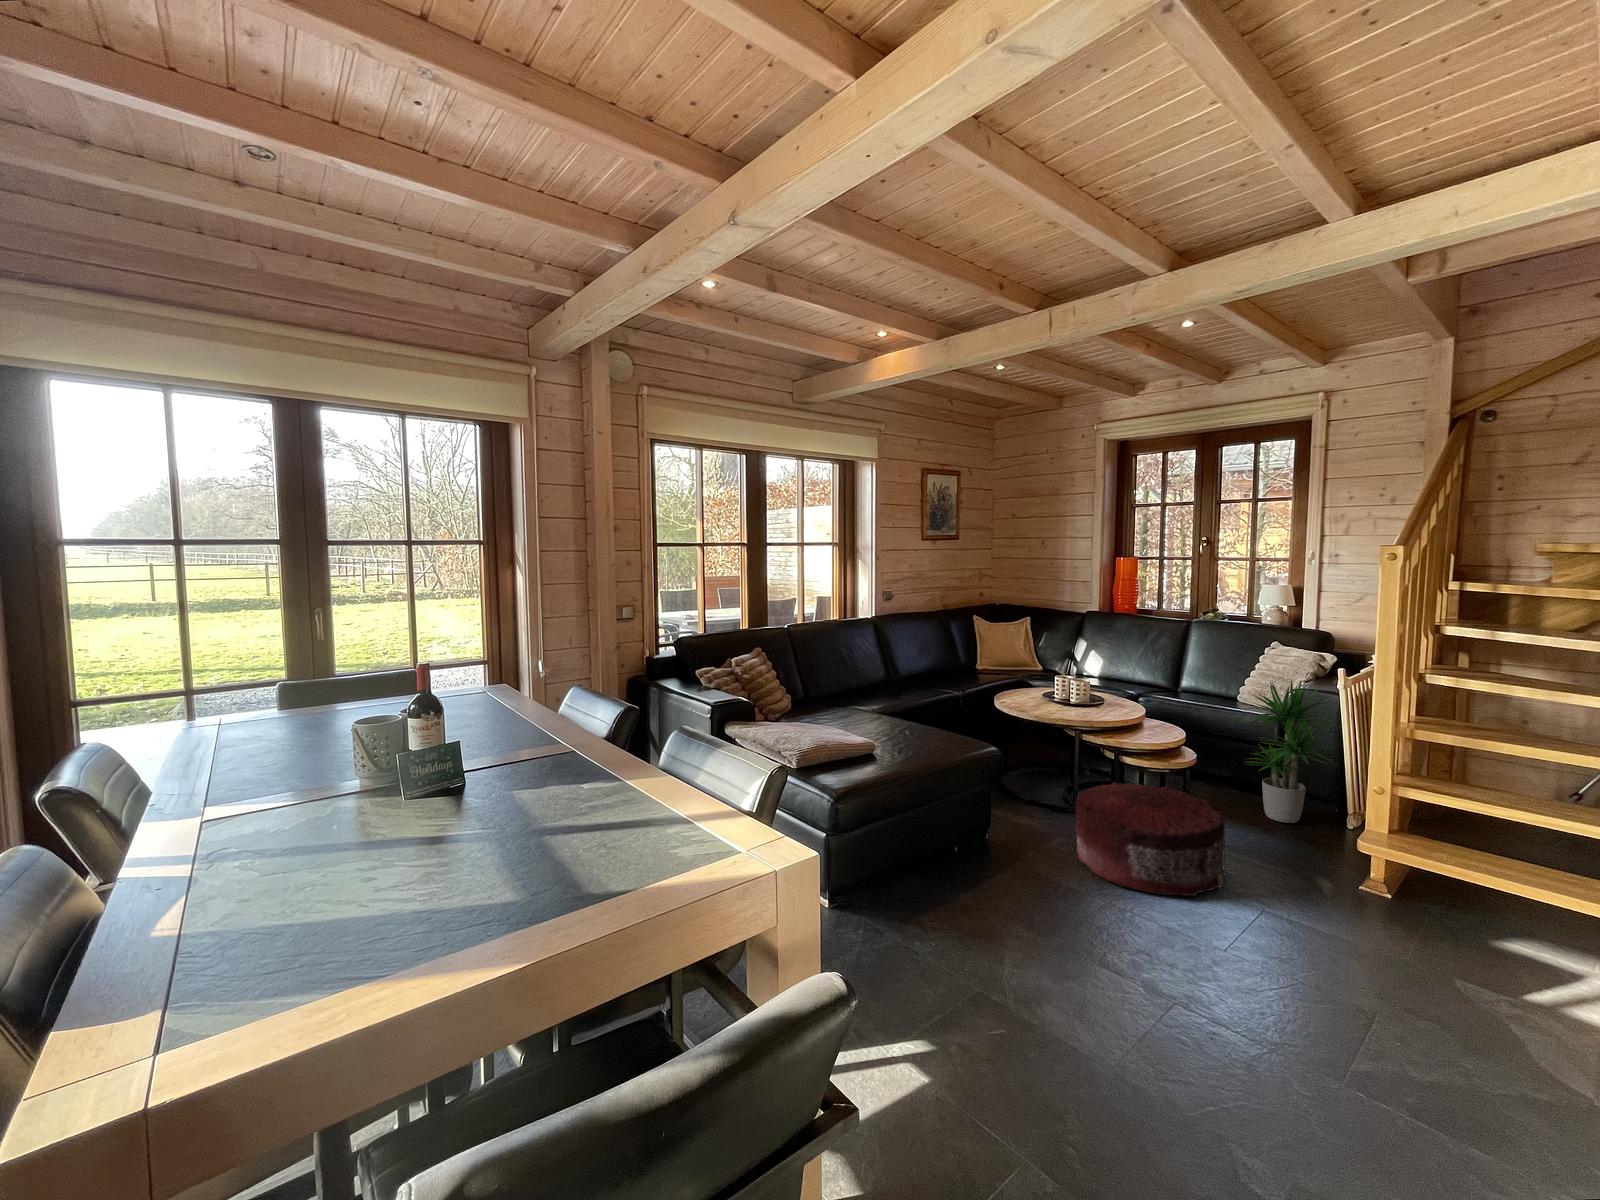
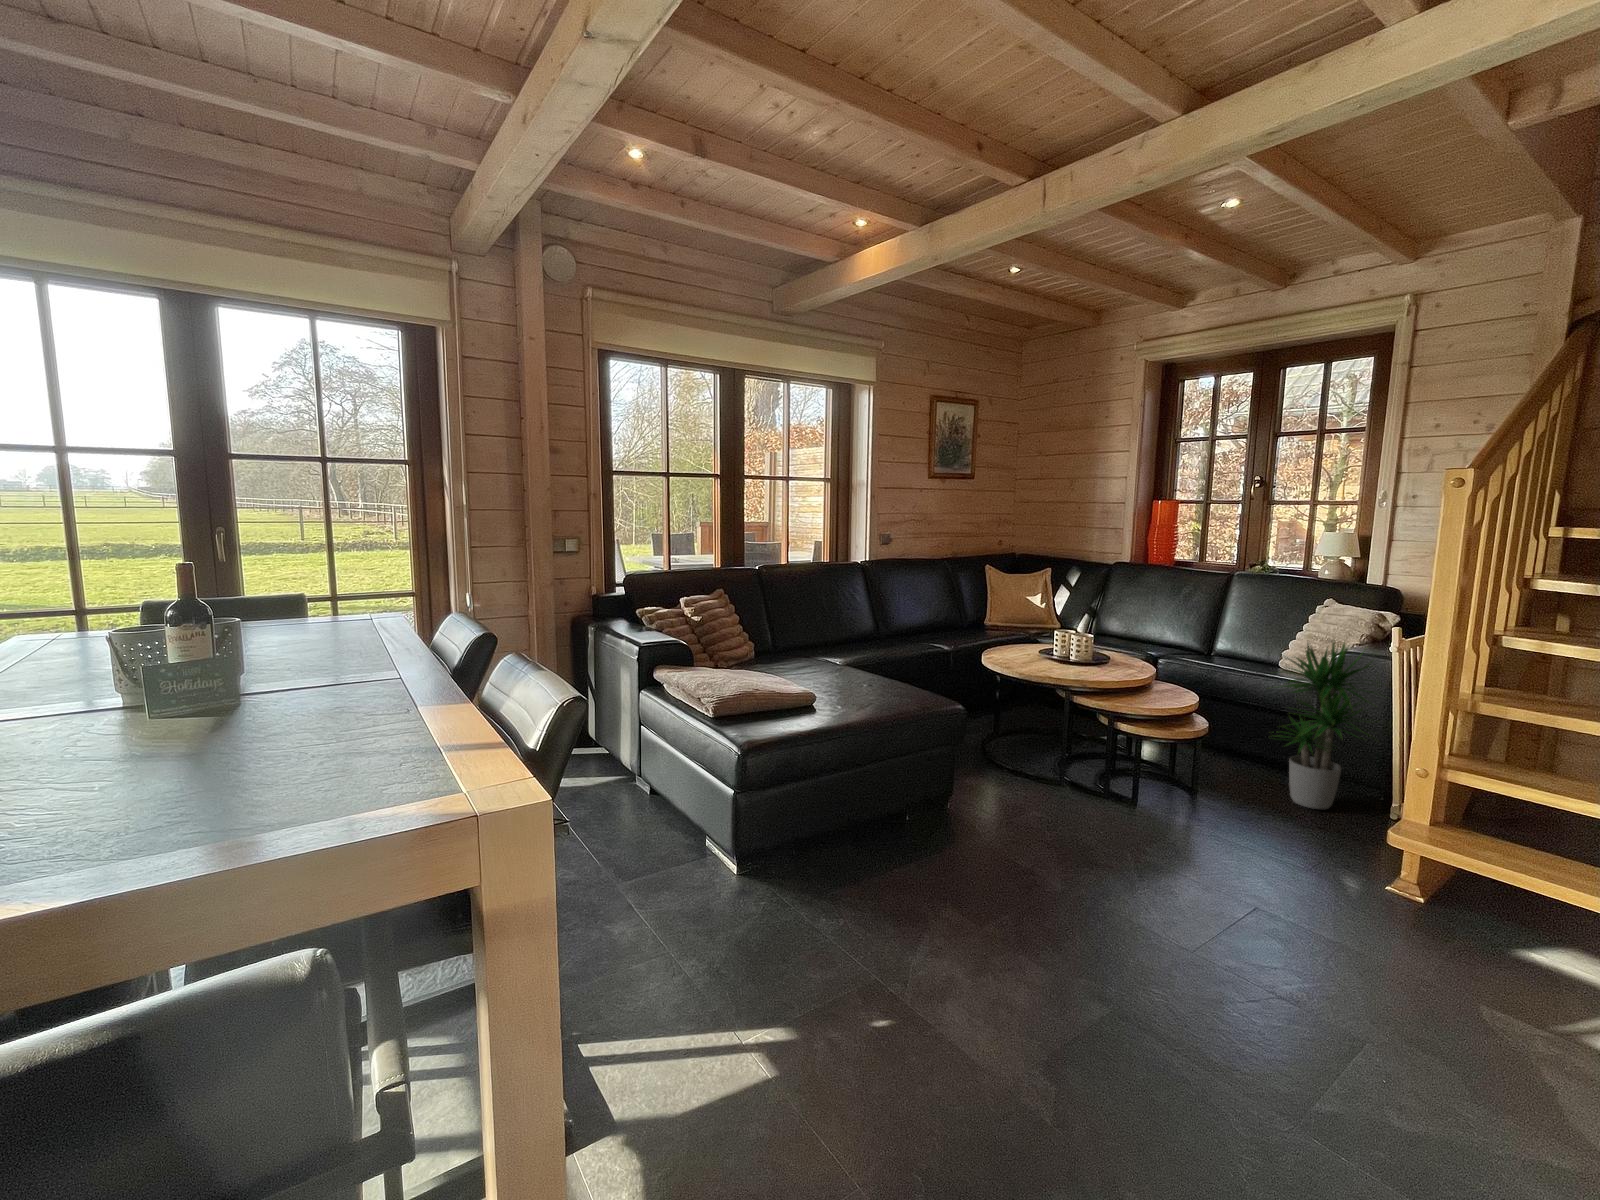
pouf: present [1075,782,1226,896] -> none [1045,751,1222,889]

